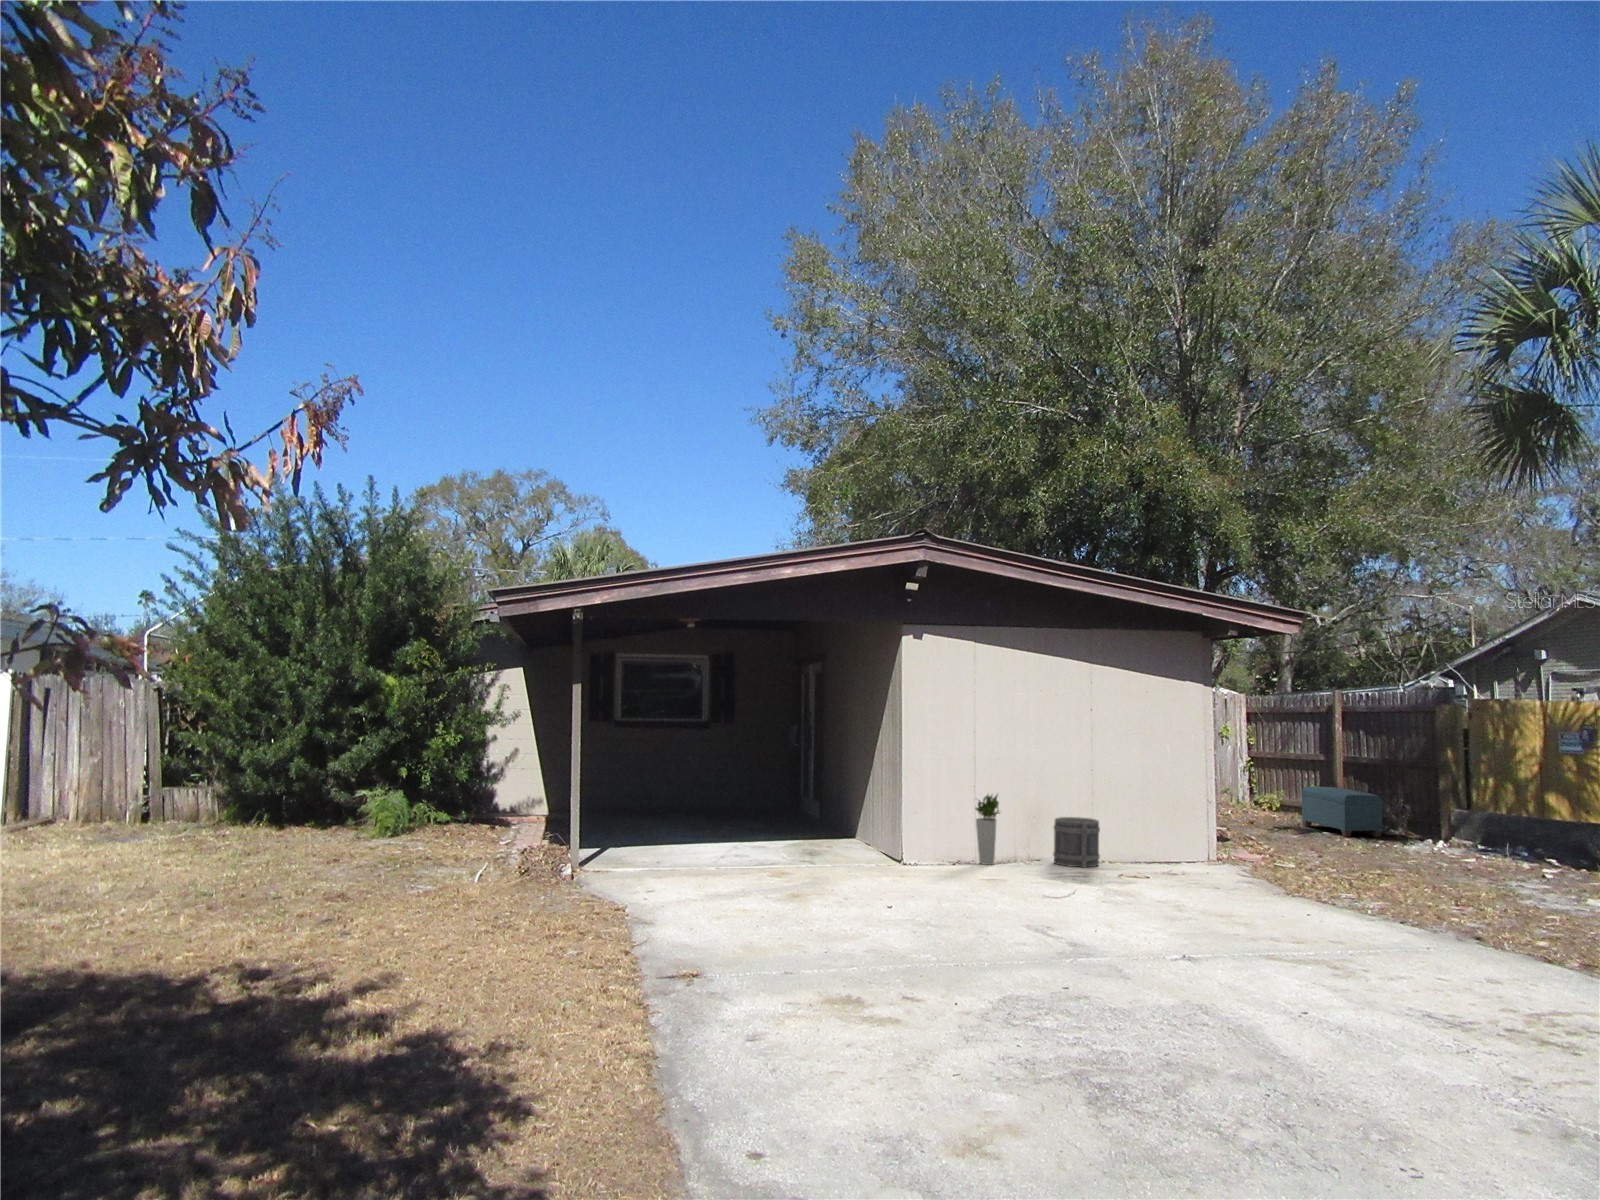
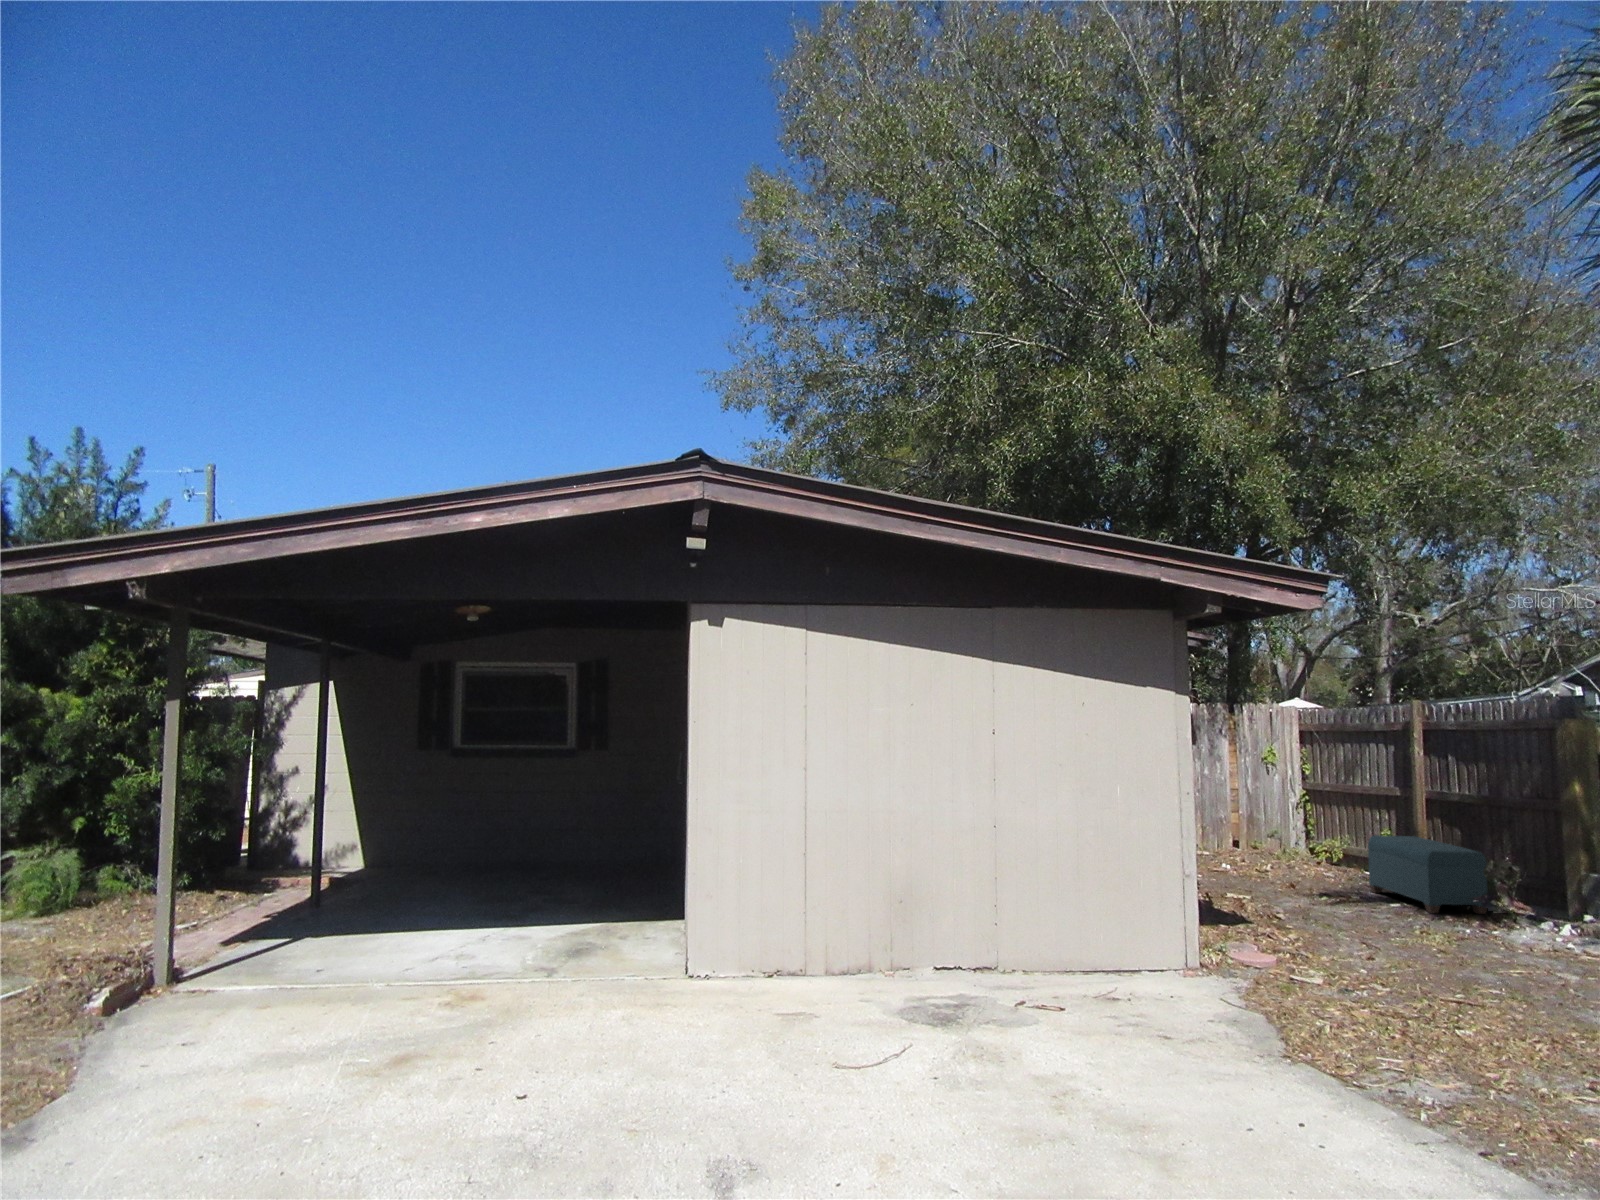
planter: present [975,795,1000,865] -> none [791,863,840,979]
bucket: present [1053,817,1100,867] -> none [928,900,1000,986]

